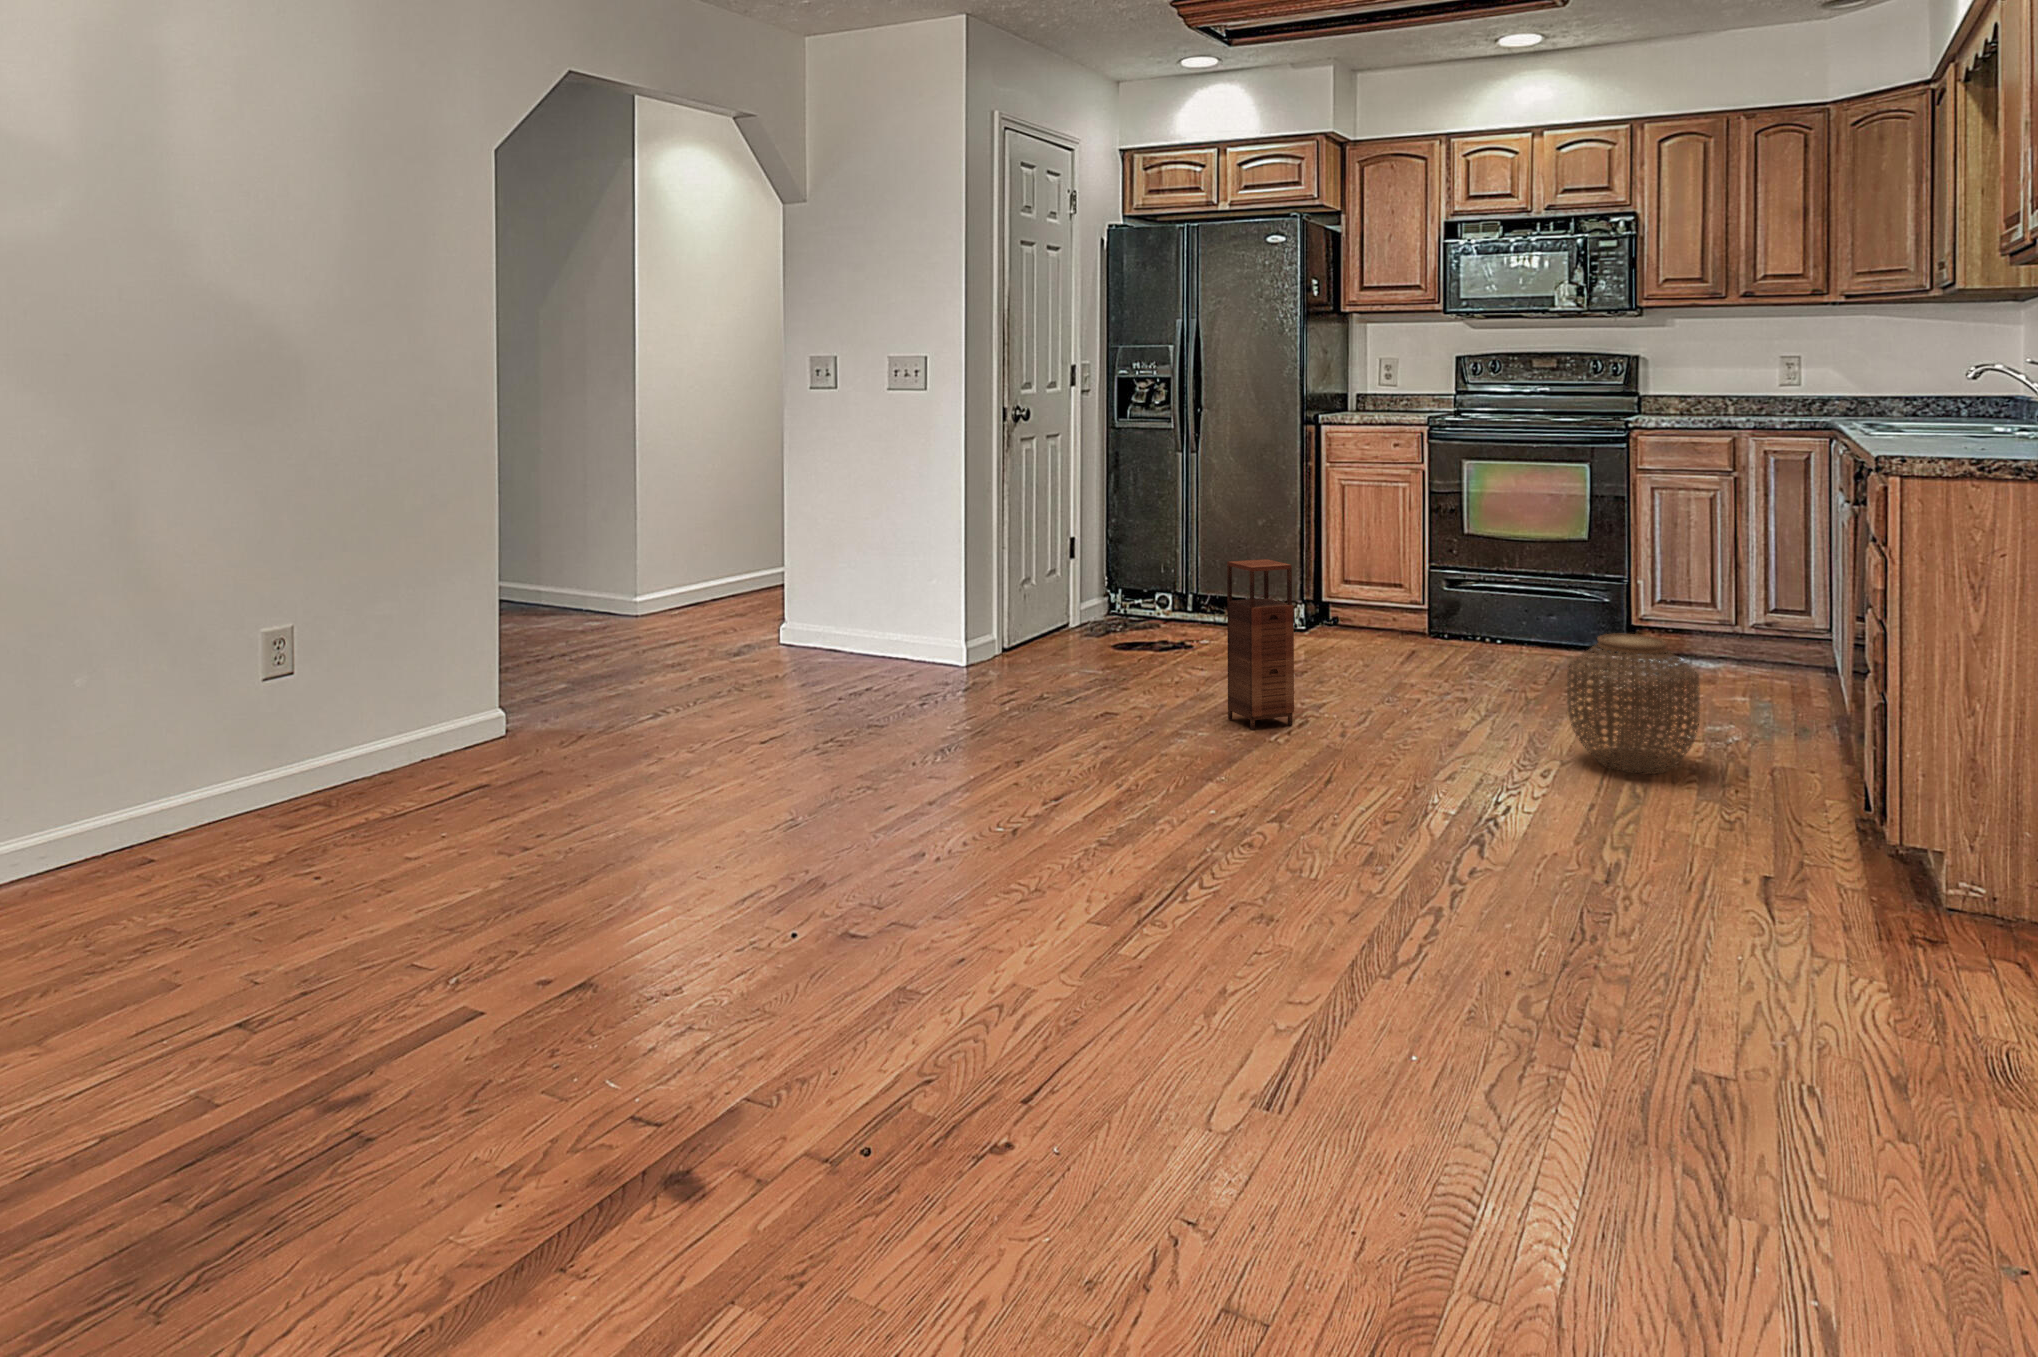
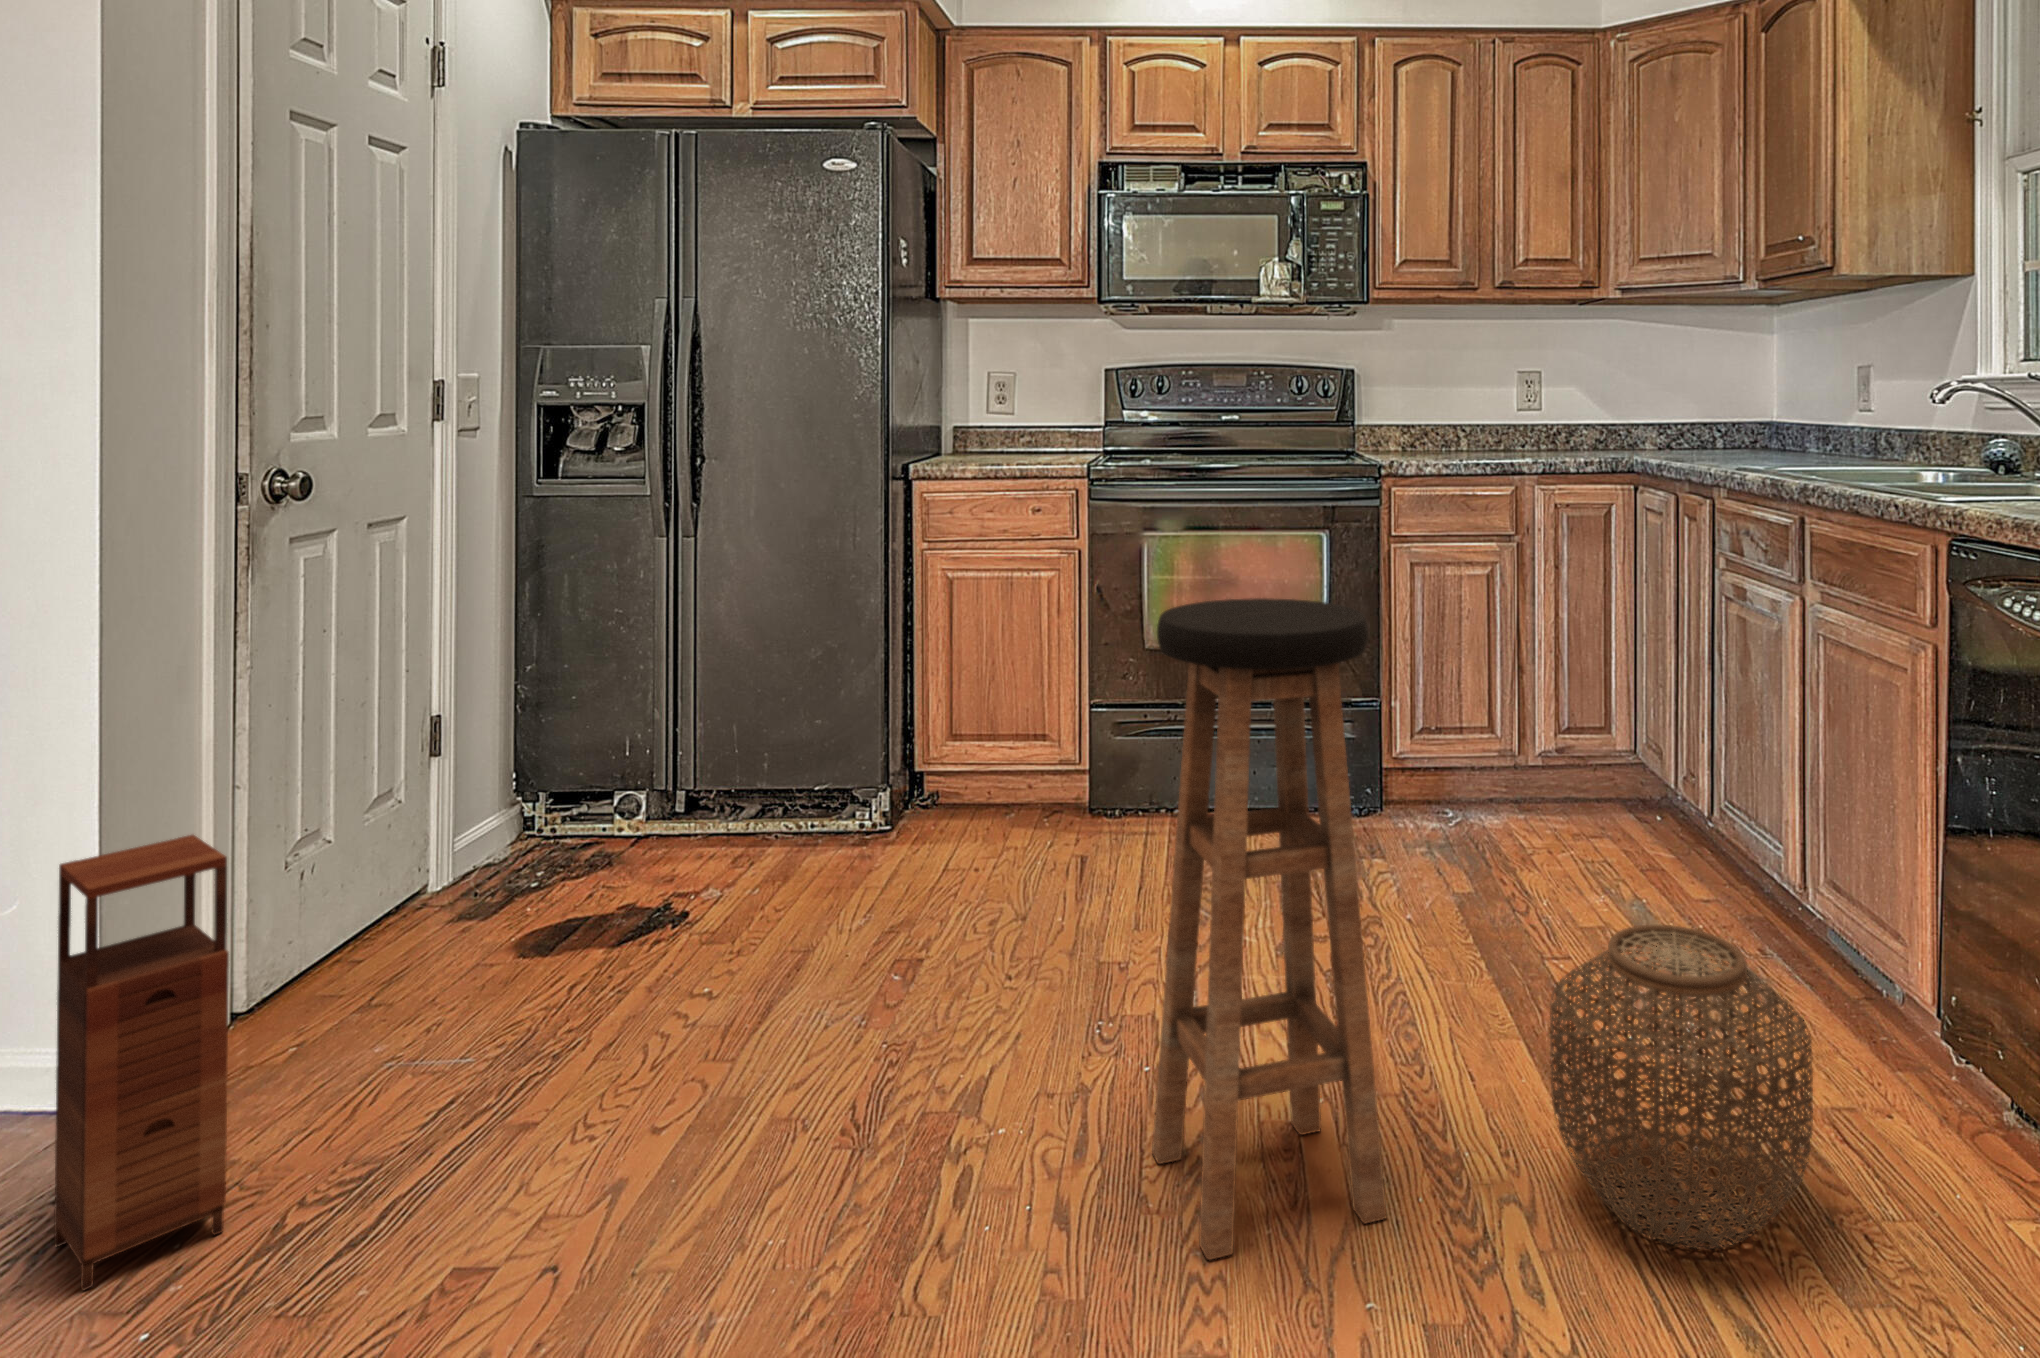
bar stool: none [1381,468,1484,747] -> present [1152,598,1387,1260]
storage cabinet: present [1227,559,1294,730] -> present [54,835,229,1290]

